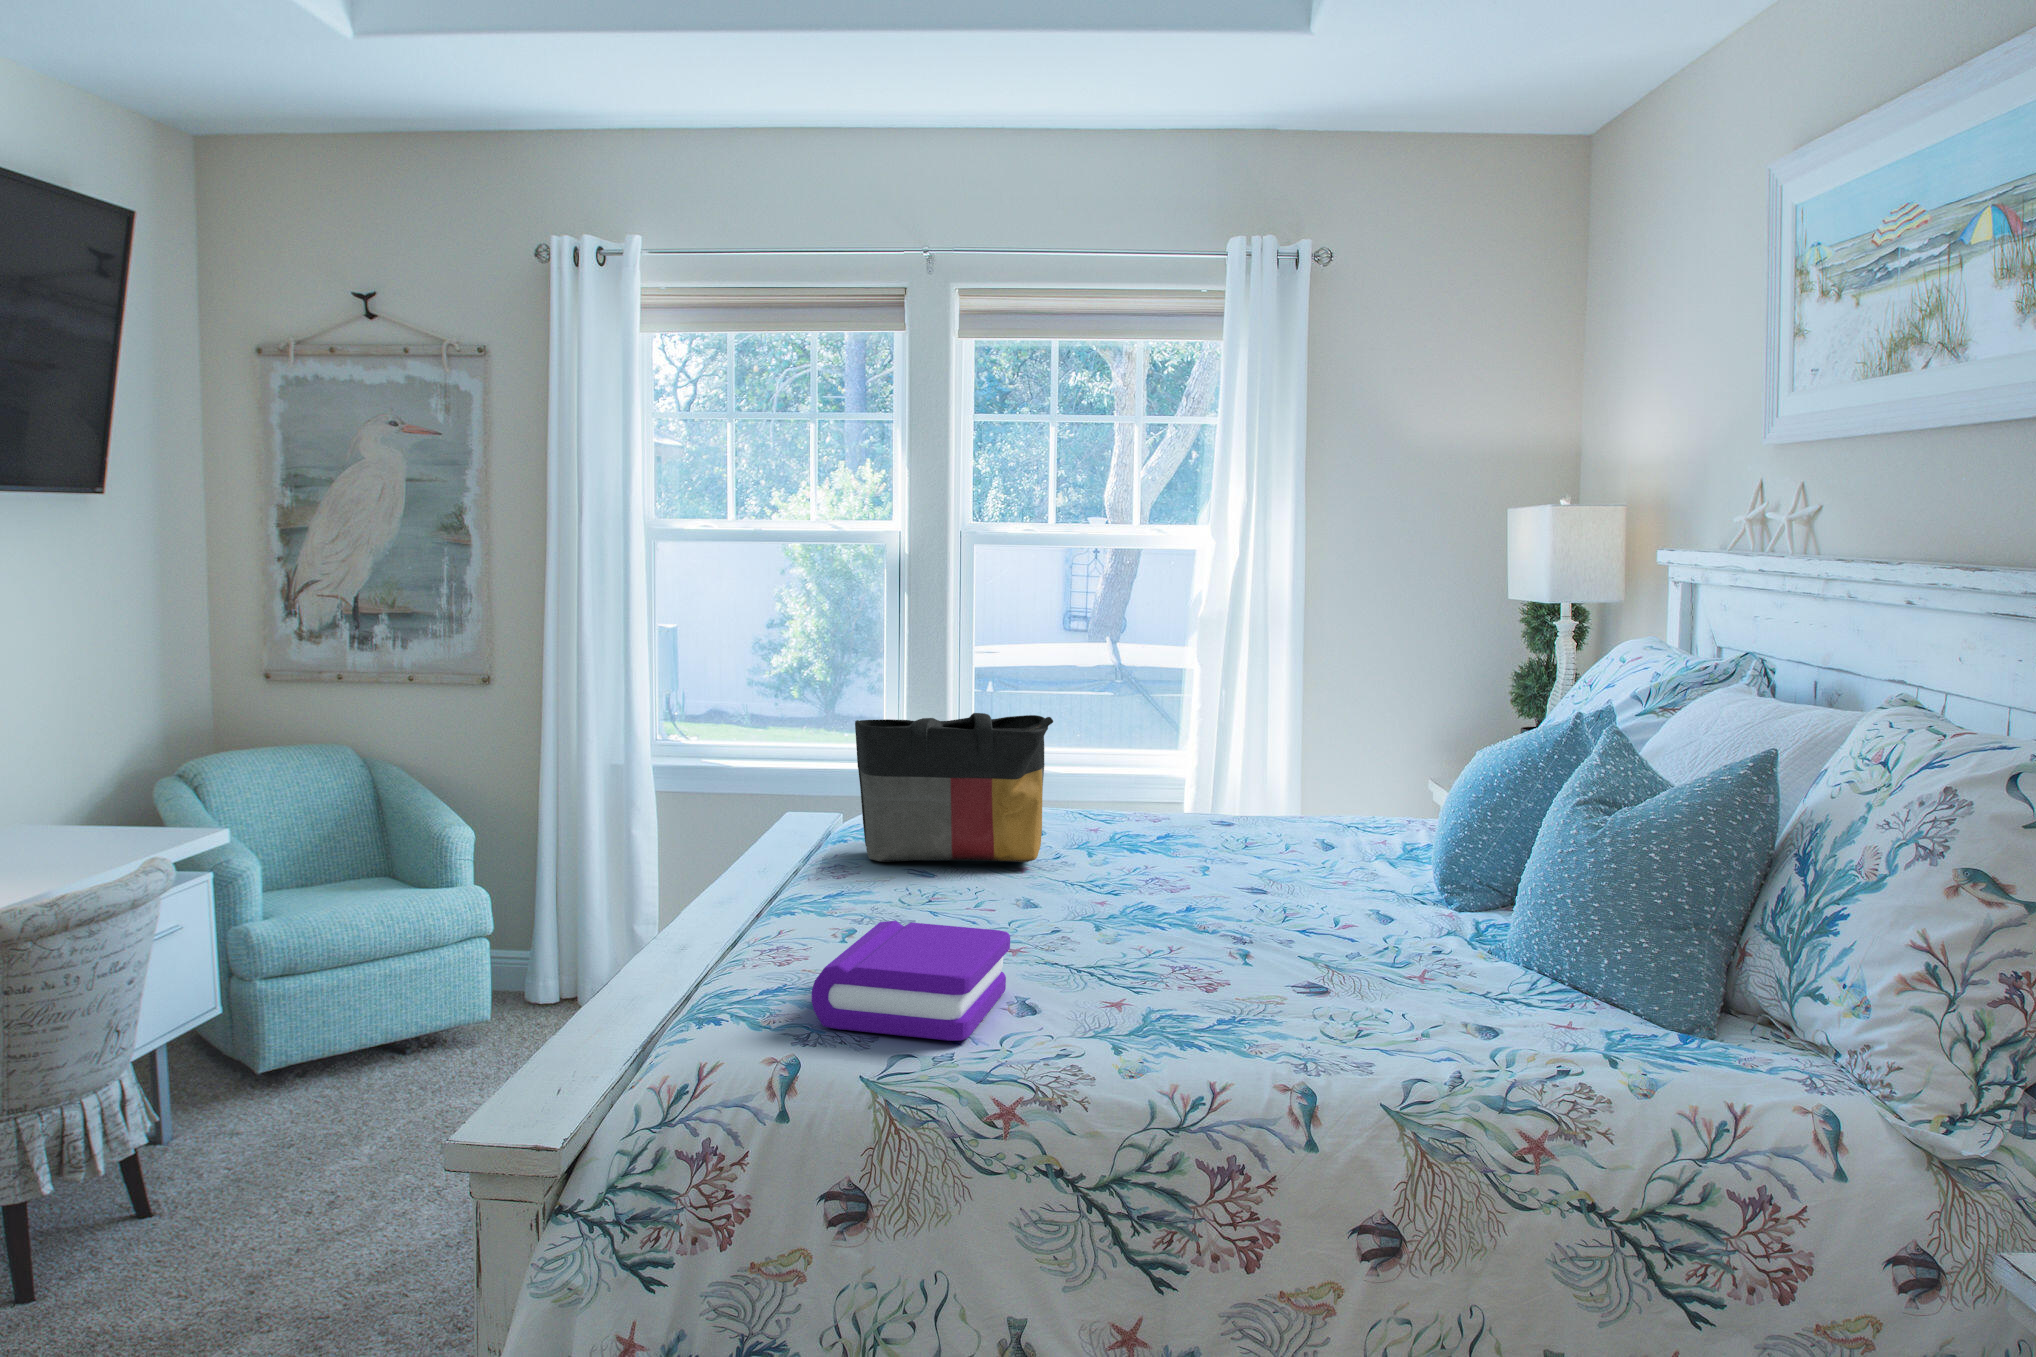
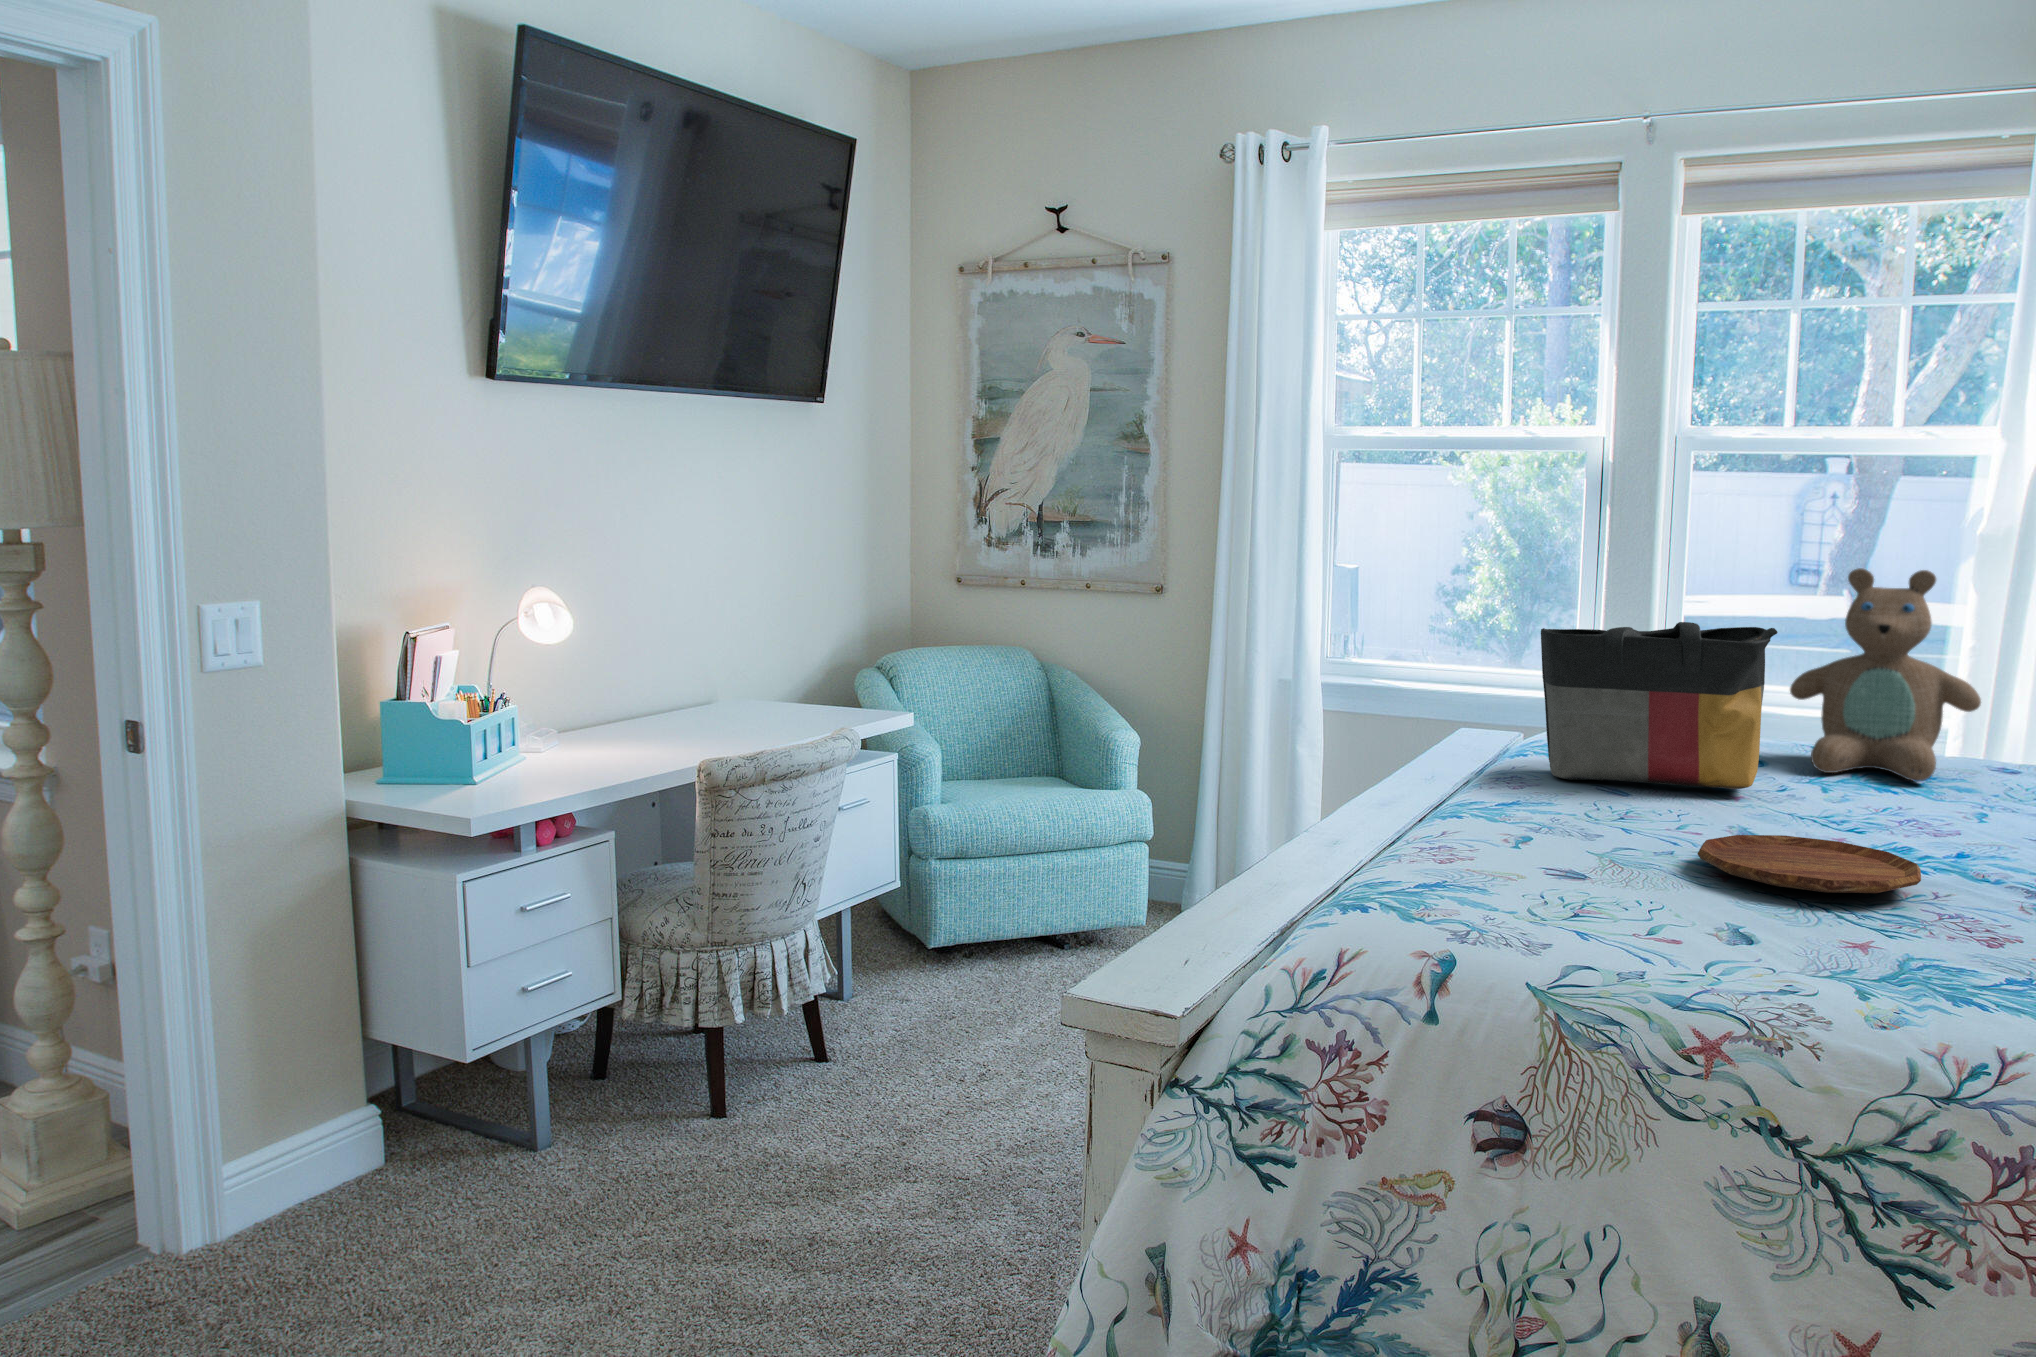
teddy bear: none [1065,653,1210,841] -> present [1790,568,1981,781]
tray: none [995,909,1162,960] -> present [1697,835,1921,893]
book: present [812,921,1010,1041] -> none [1468,824,1717,959]

